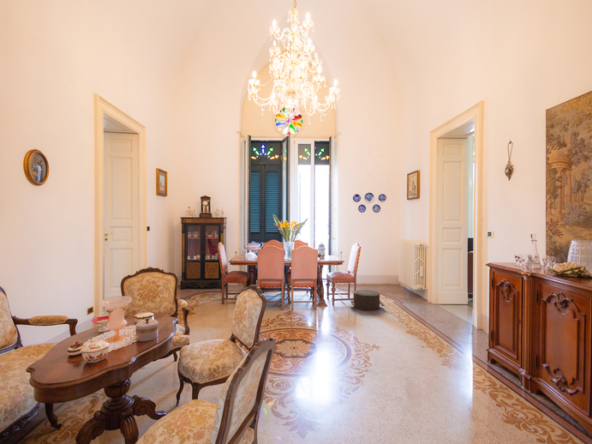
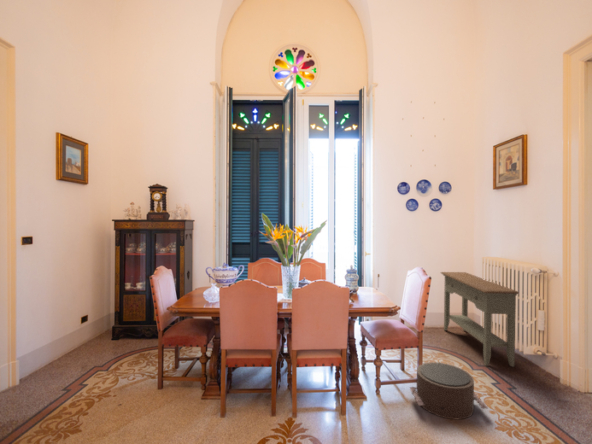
console table: none [379,249,412,297] -> present [441,272,519,366]

